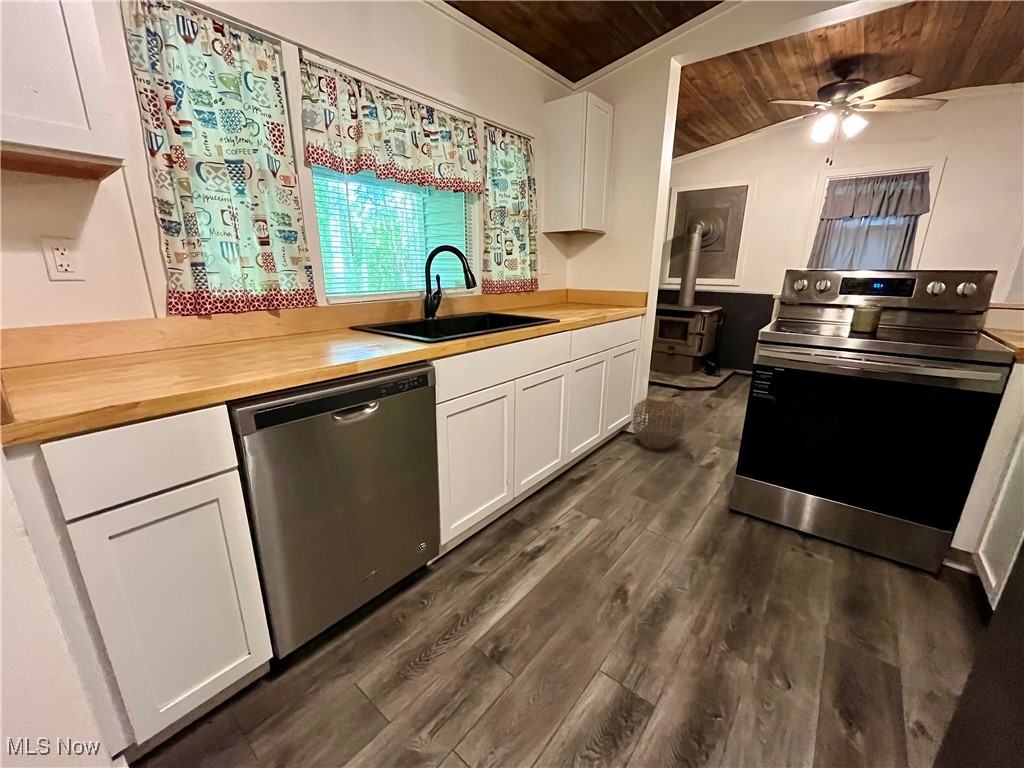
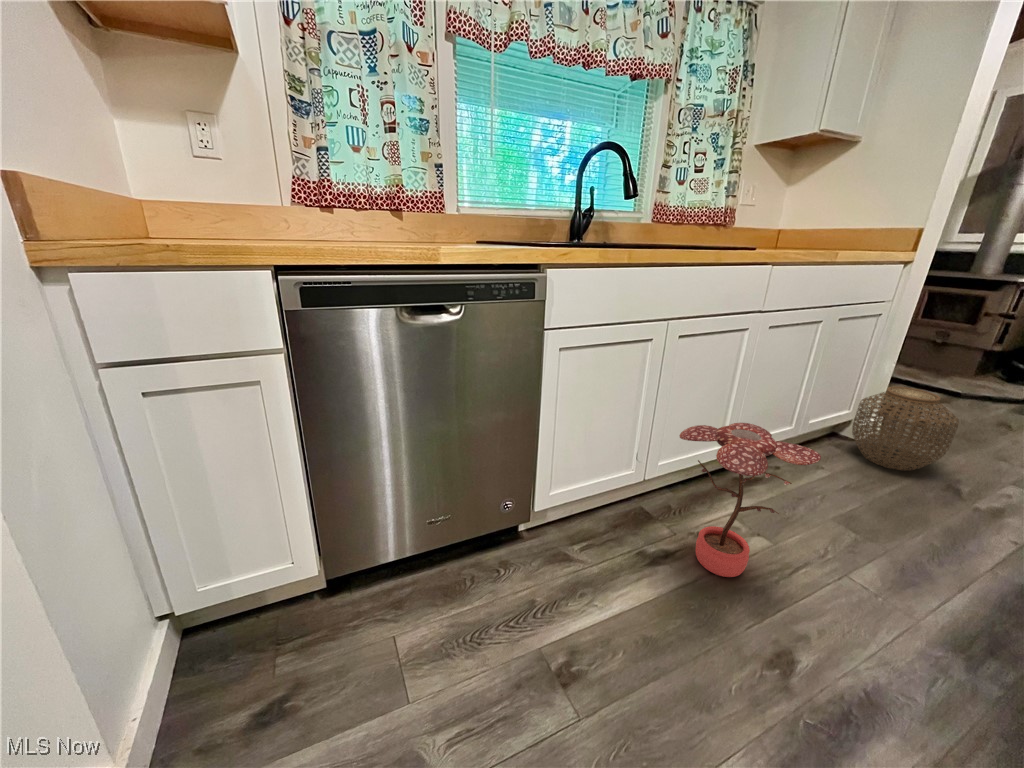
potted plant: none [536,443,619,552] -> present [679,423,821,577]

